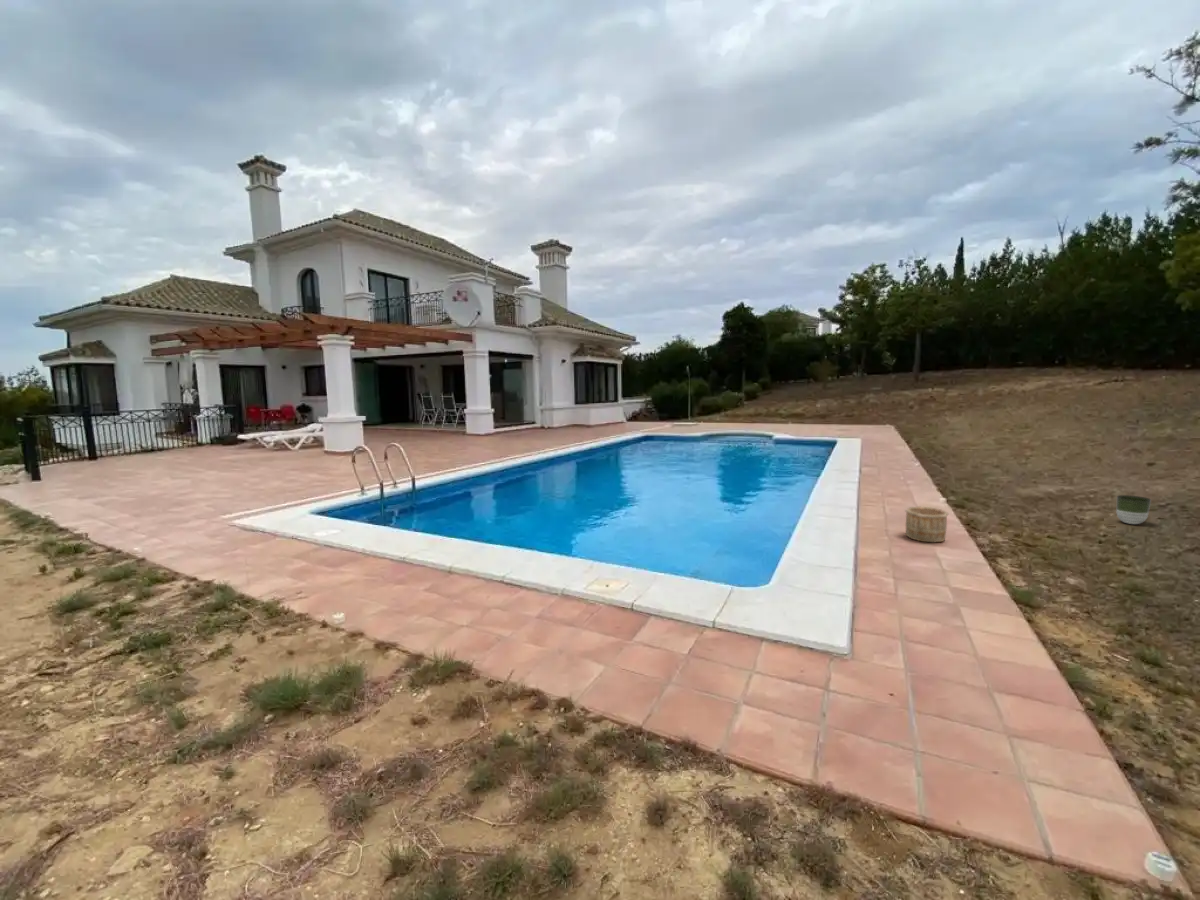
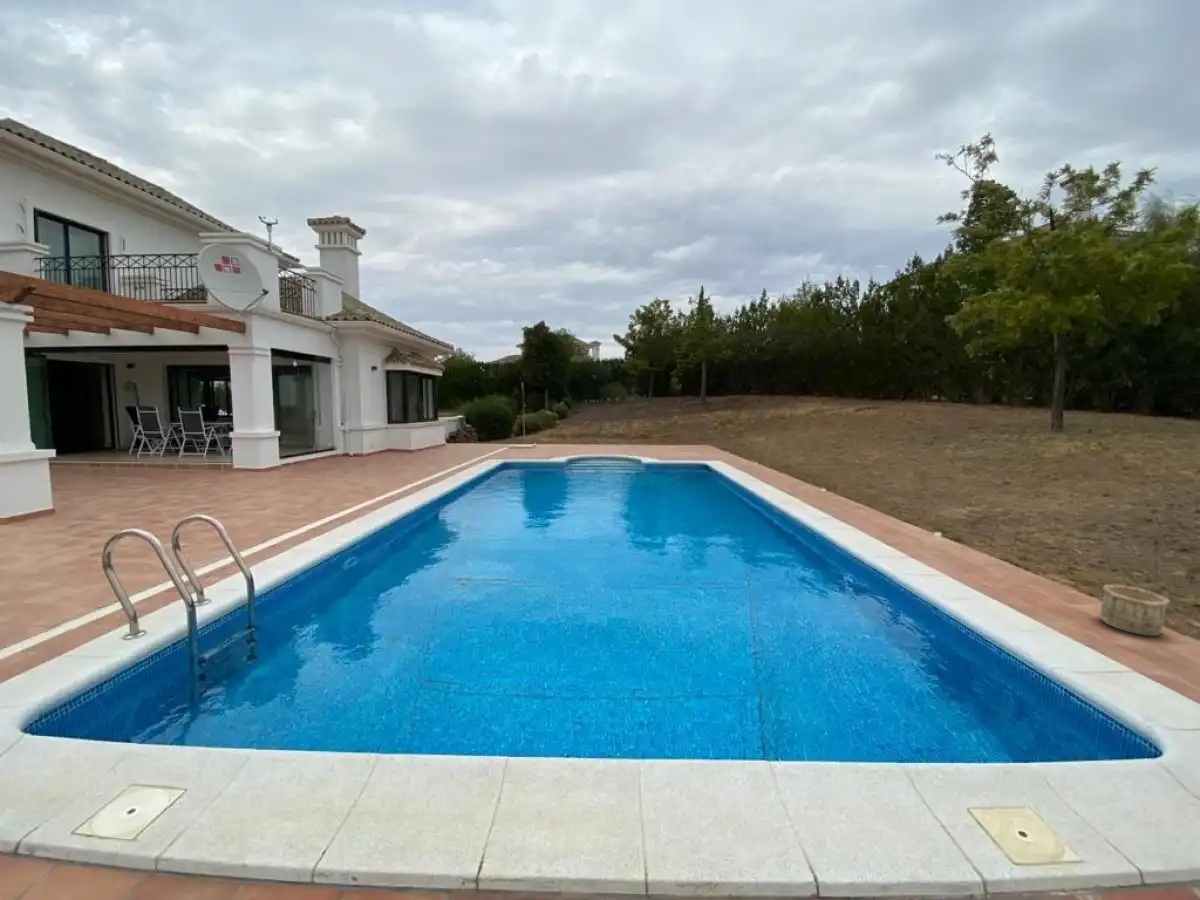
planter: present [1116,495,1151,524] -> none [1148,537,1185,566]

